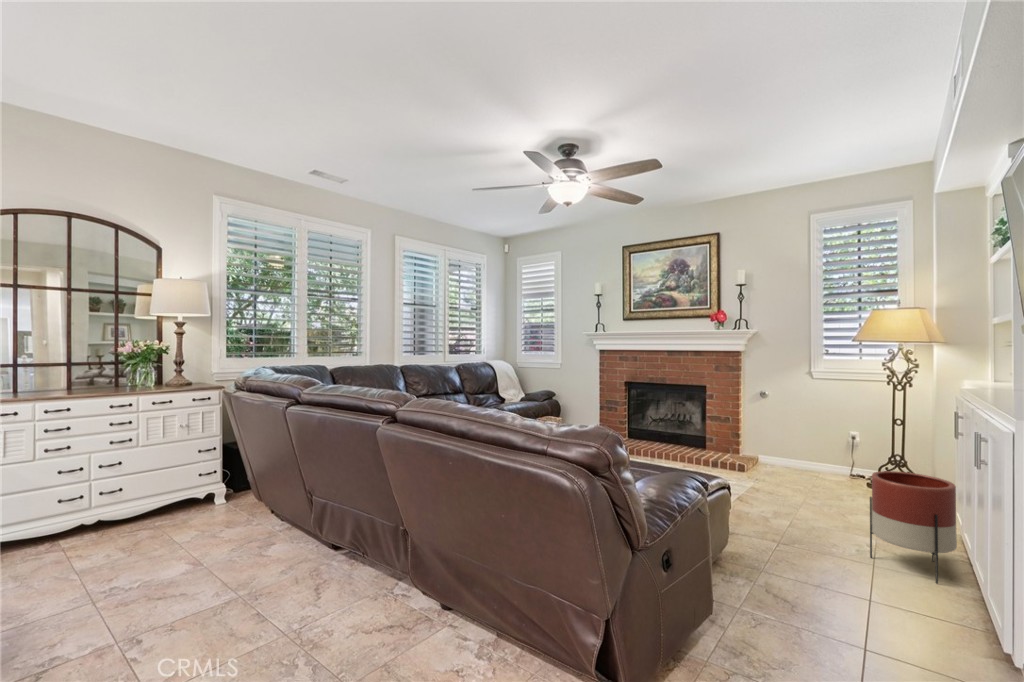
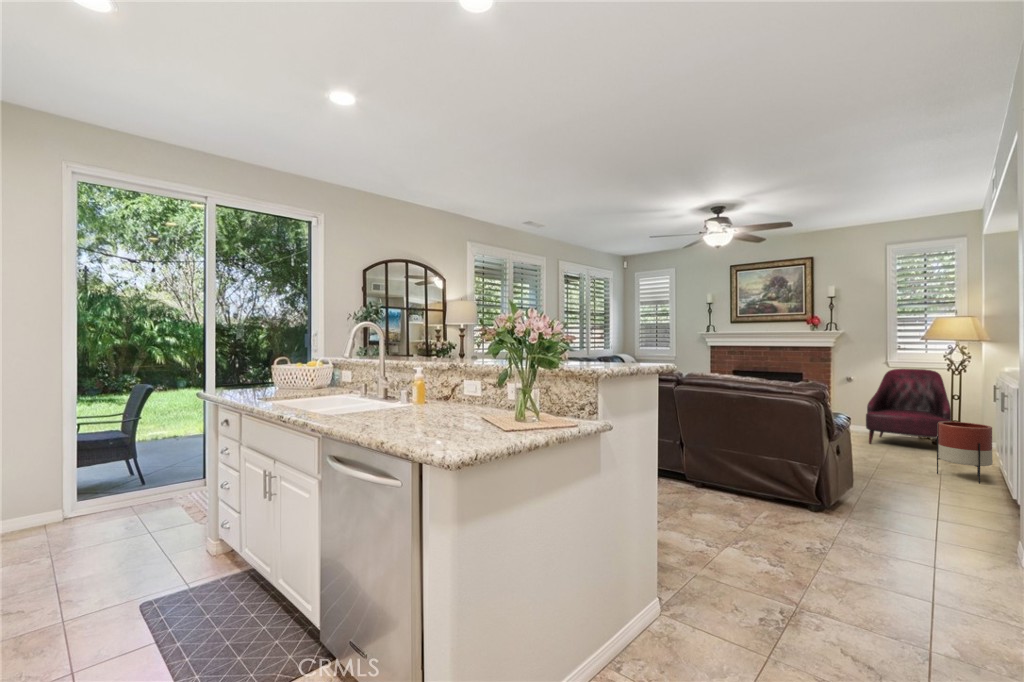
armchair: none [779,381,892,507] -> present [866,369,951,444]

